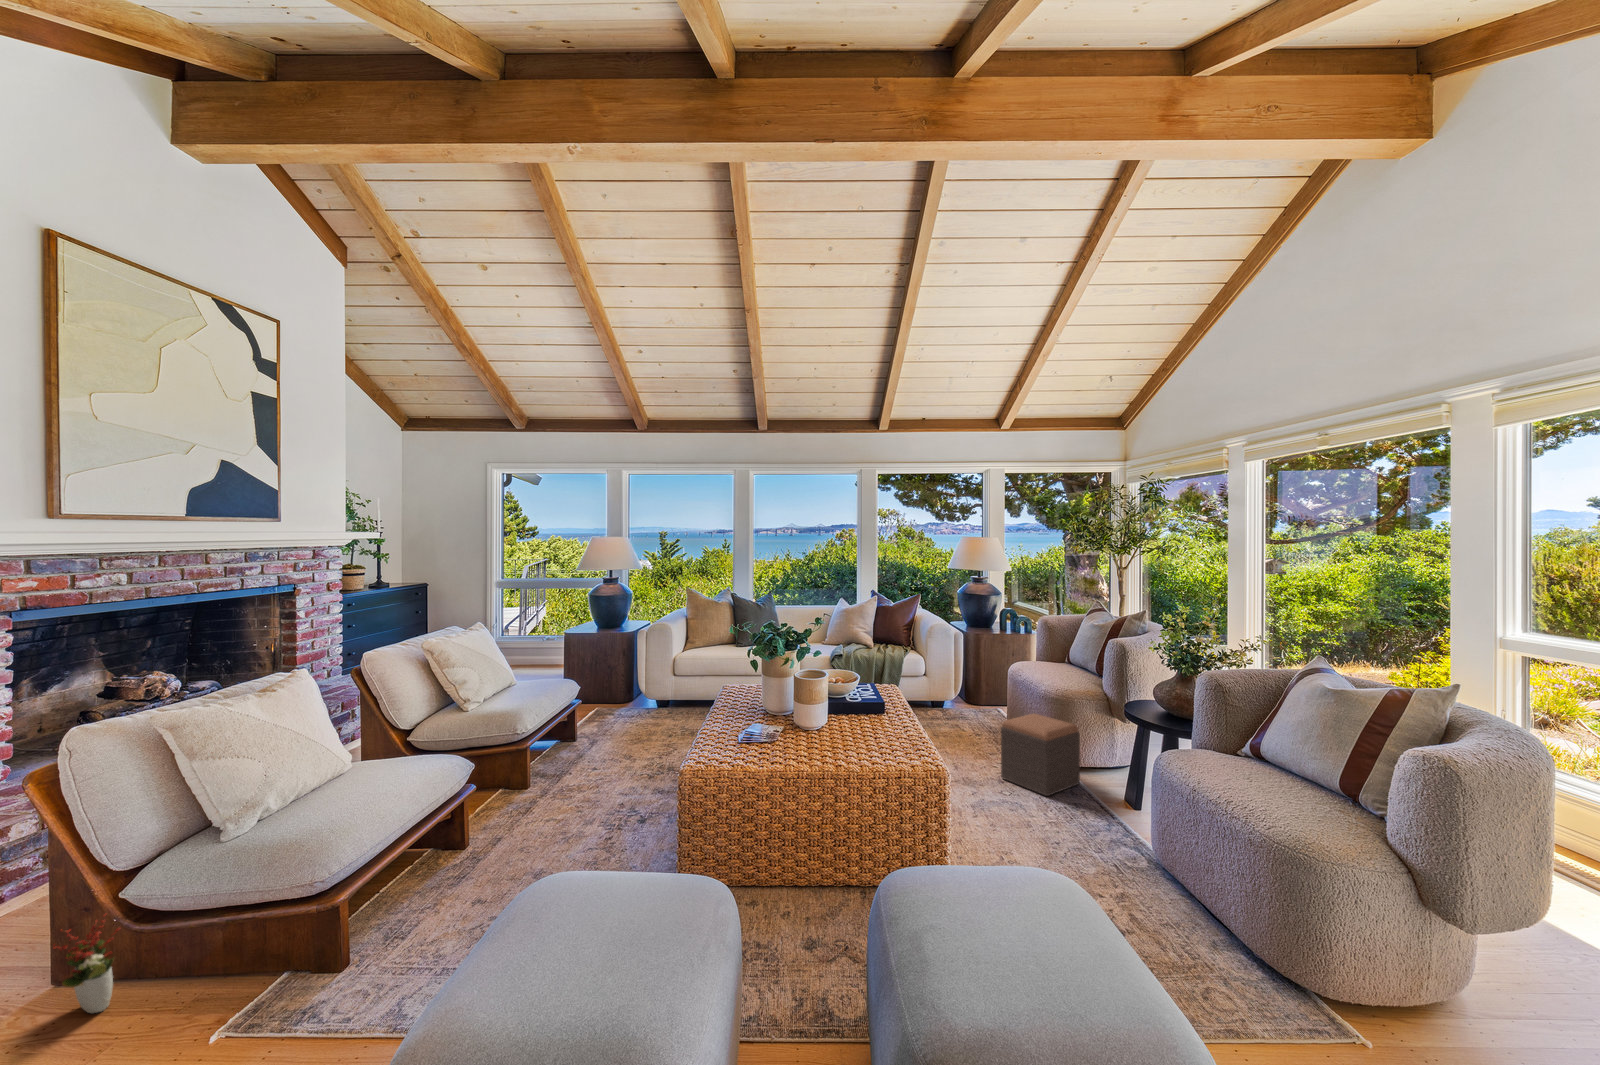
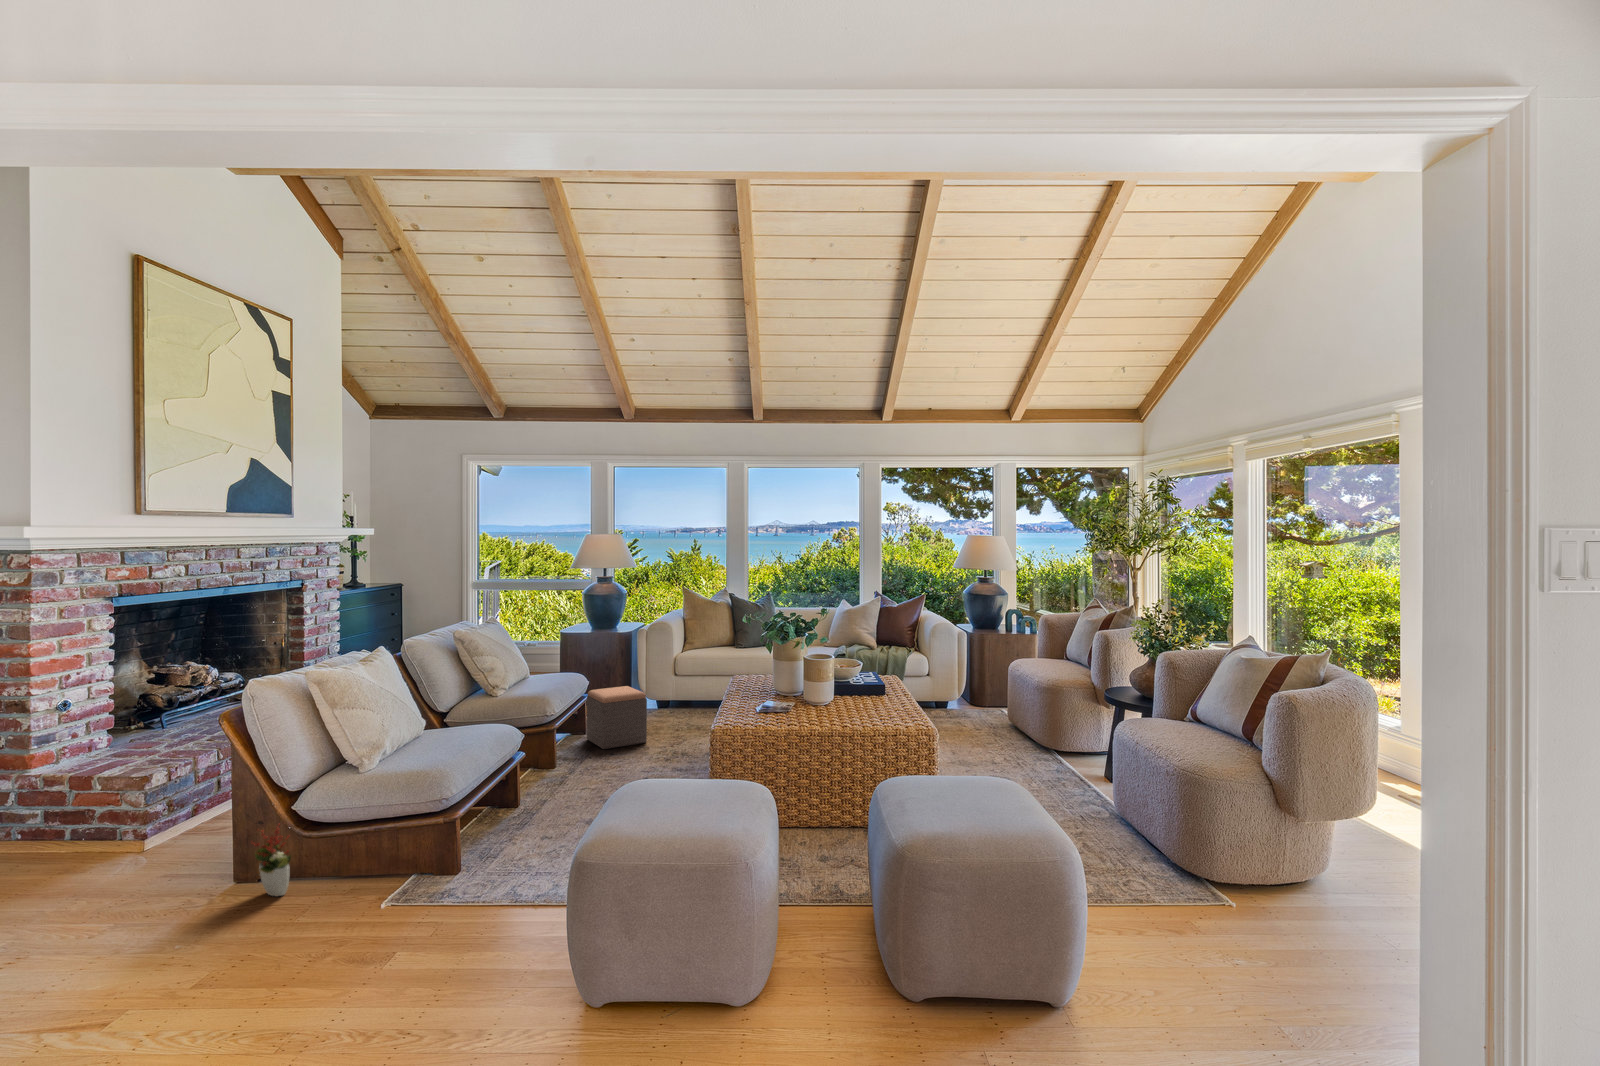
footstool: present [1001,714,1080,796] -> present [587,686,647,749]

